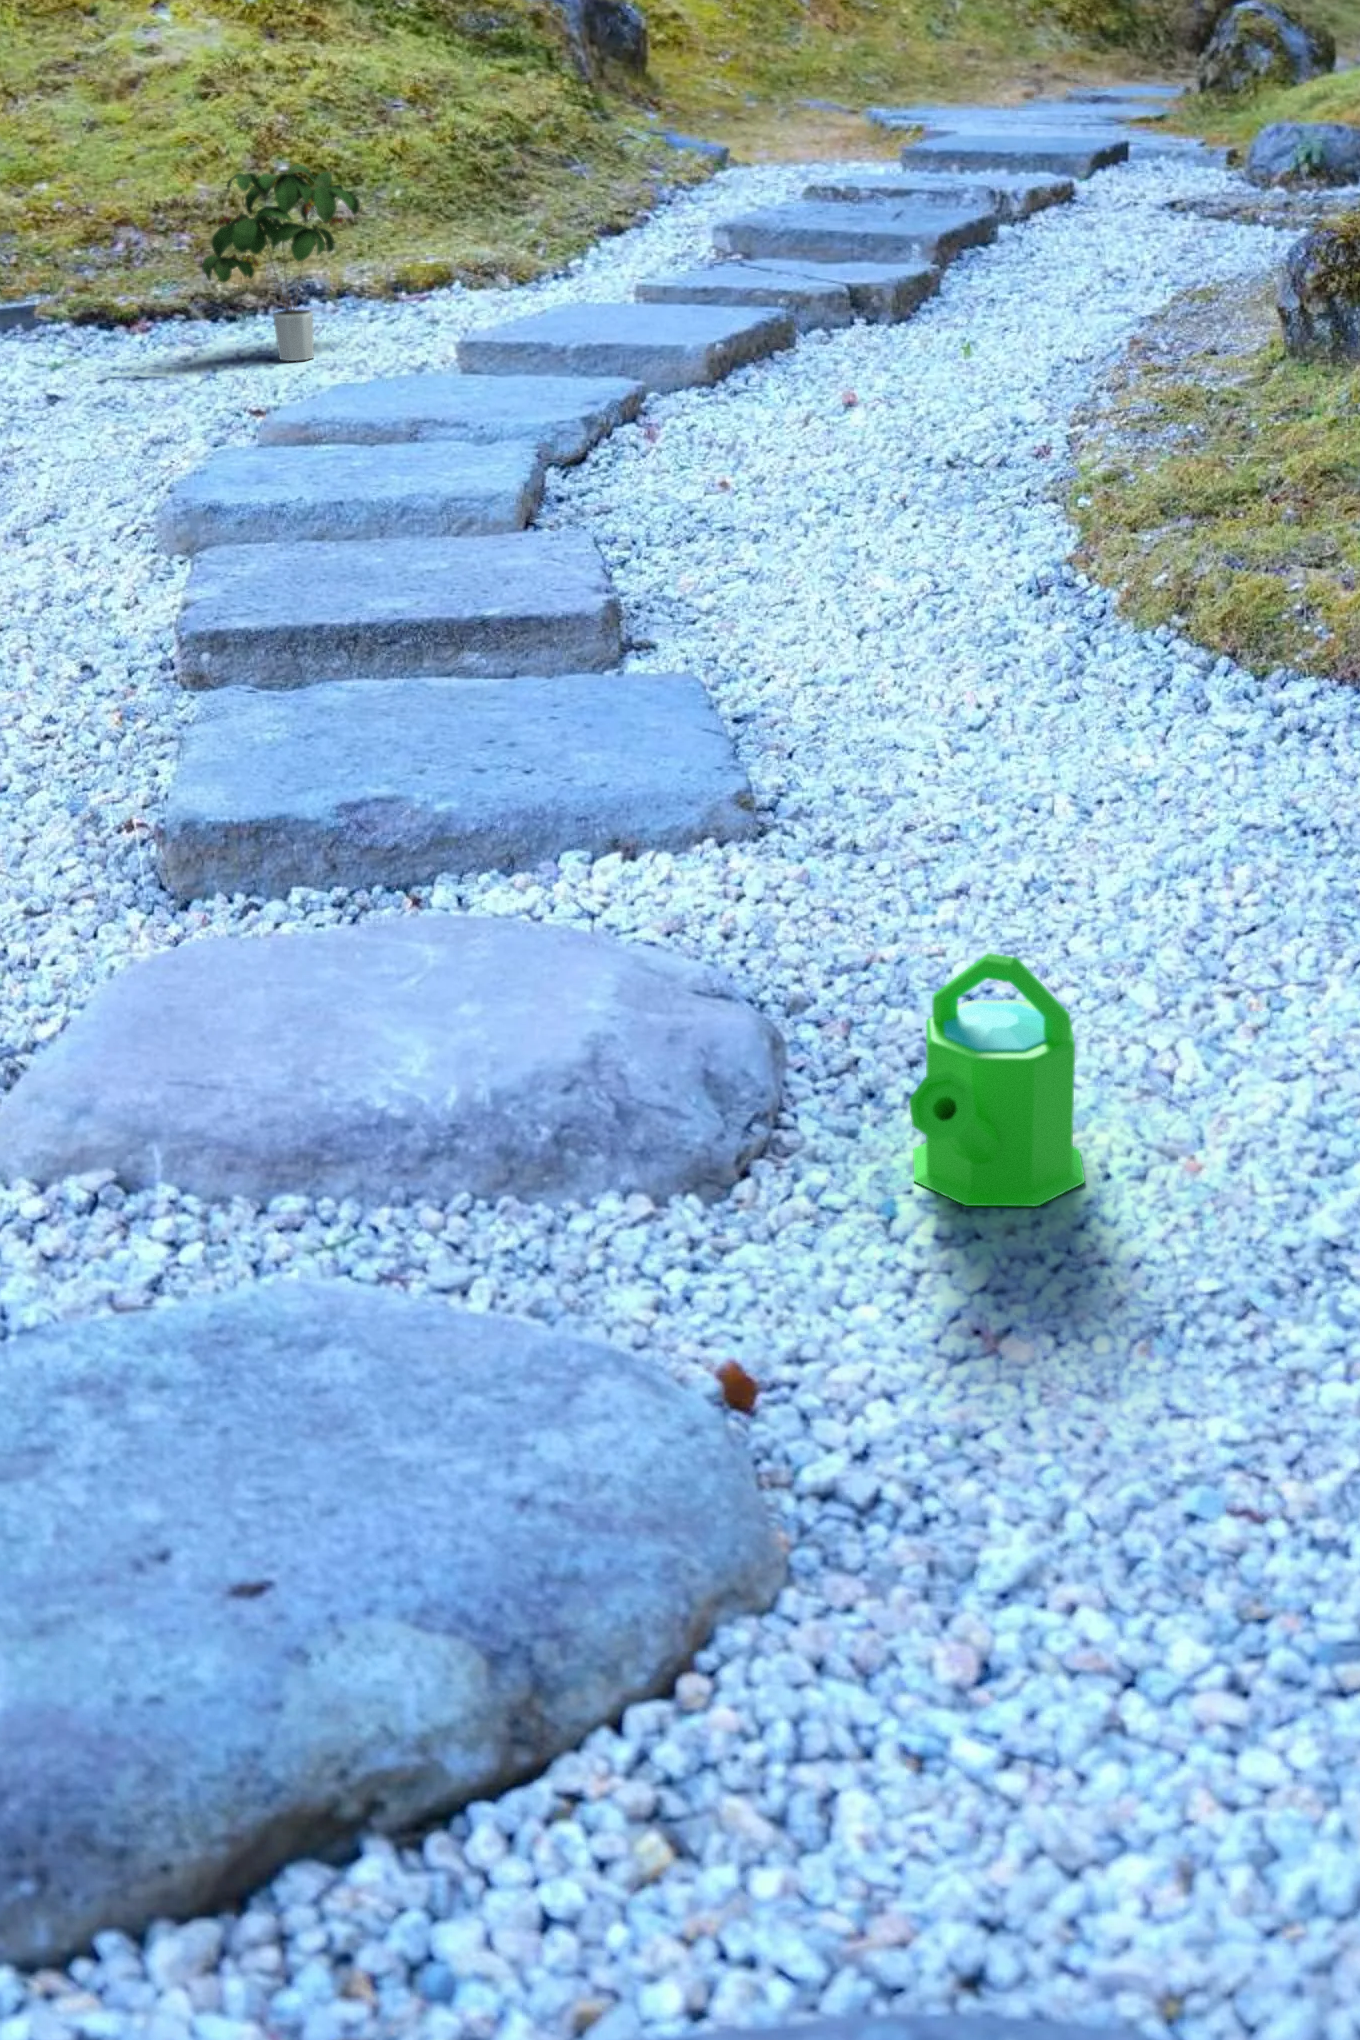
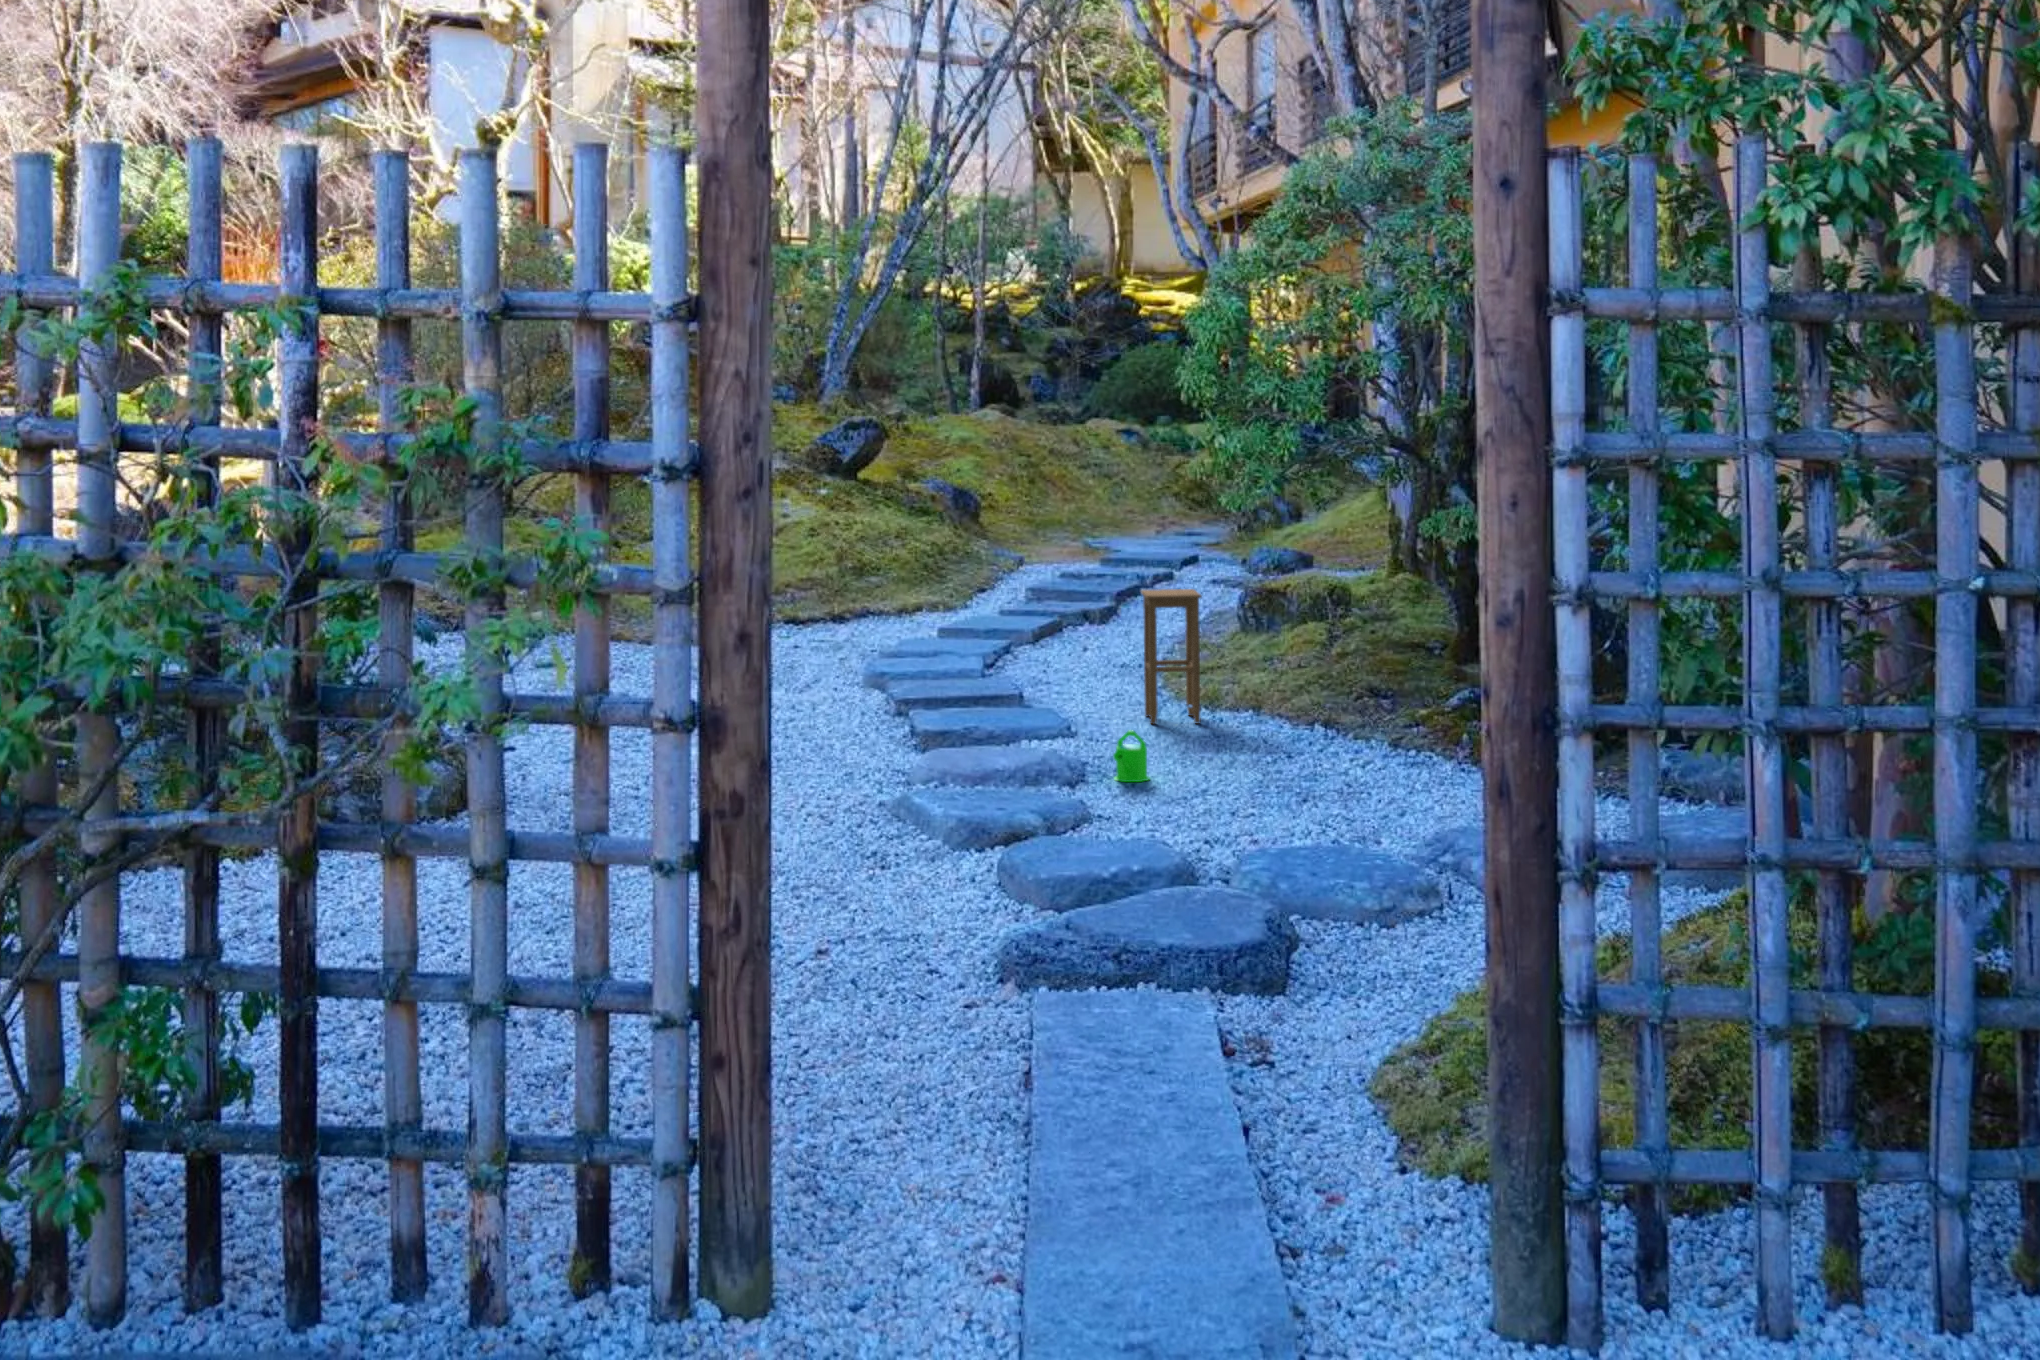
potted plant: present [202,164,360,361] -> none [845,564,900,636]
stool: none [1026,233,1262,725] -> present [1141,589,1202,724]

